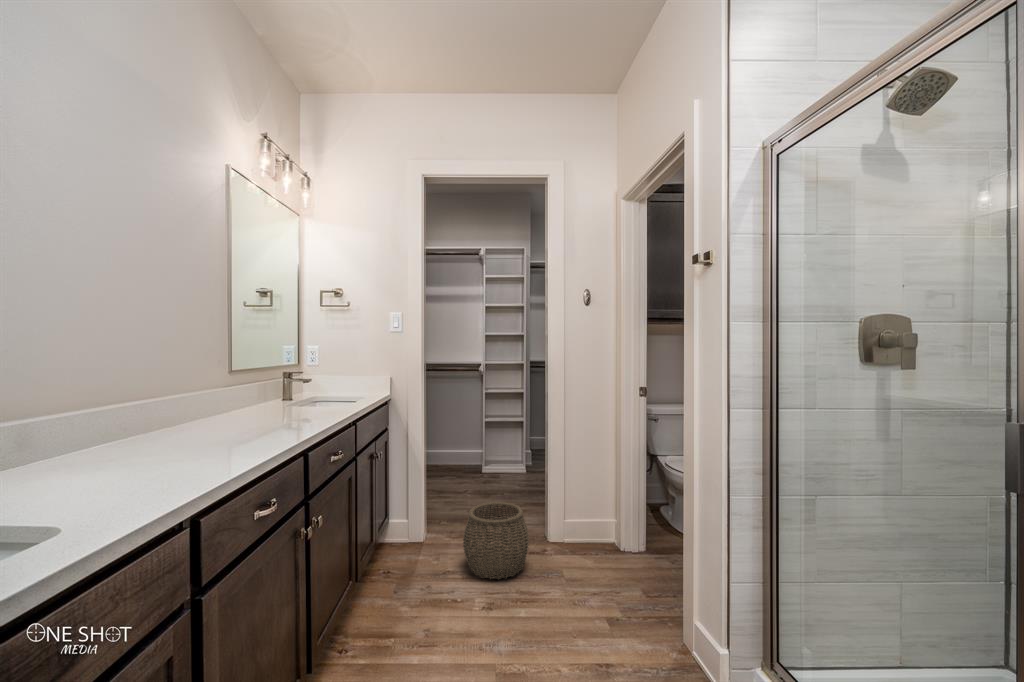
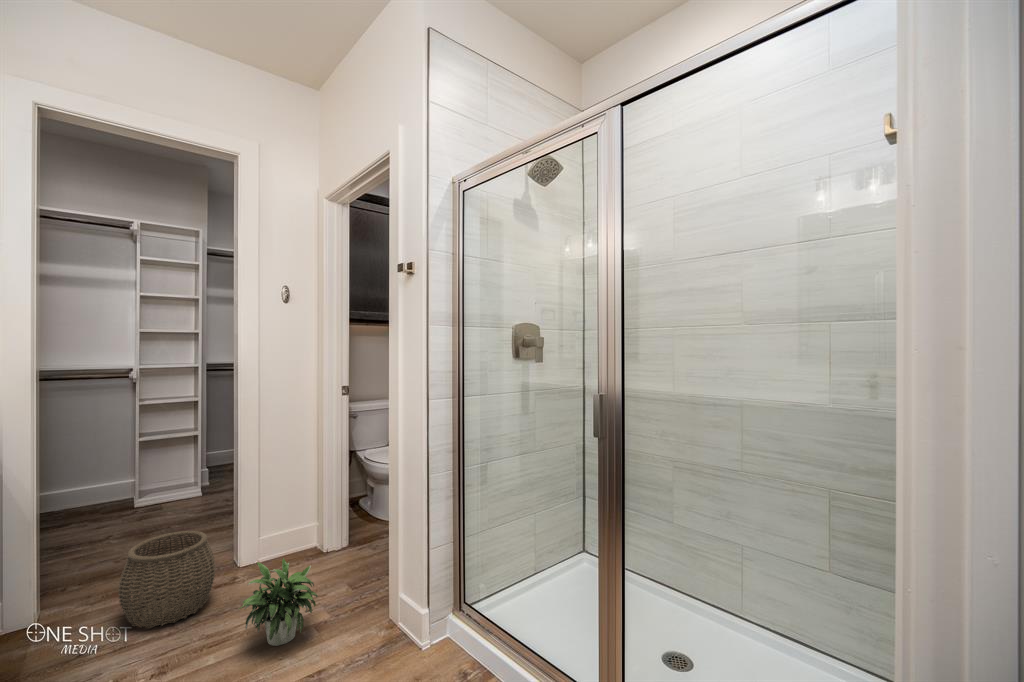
potted plant: none [542,547,612,634] -> present [239,558,318,646]

